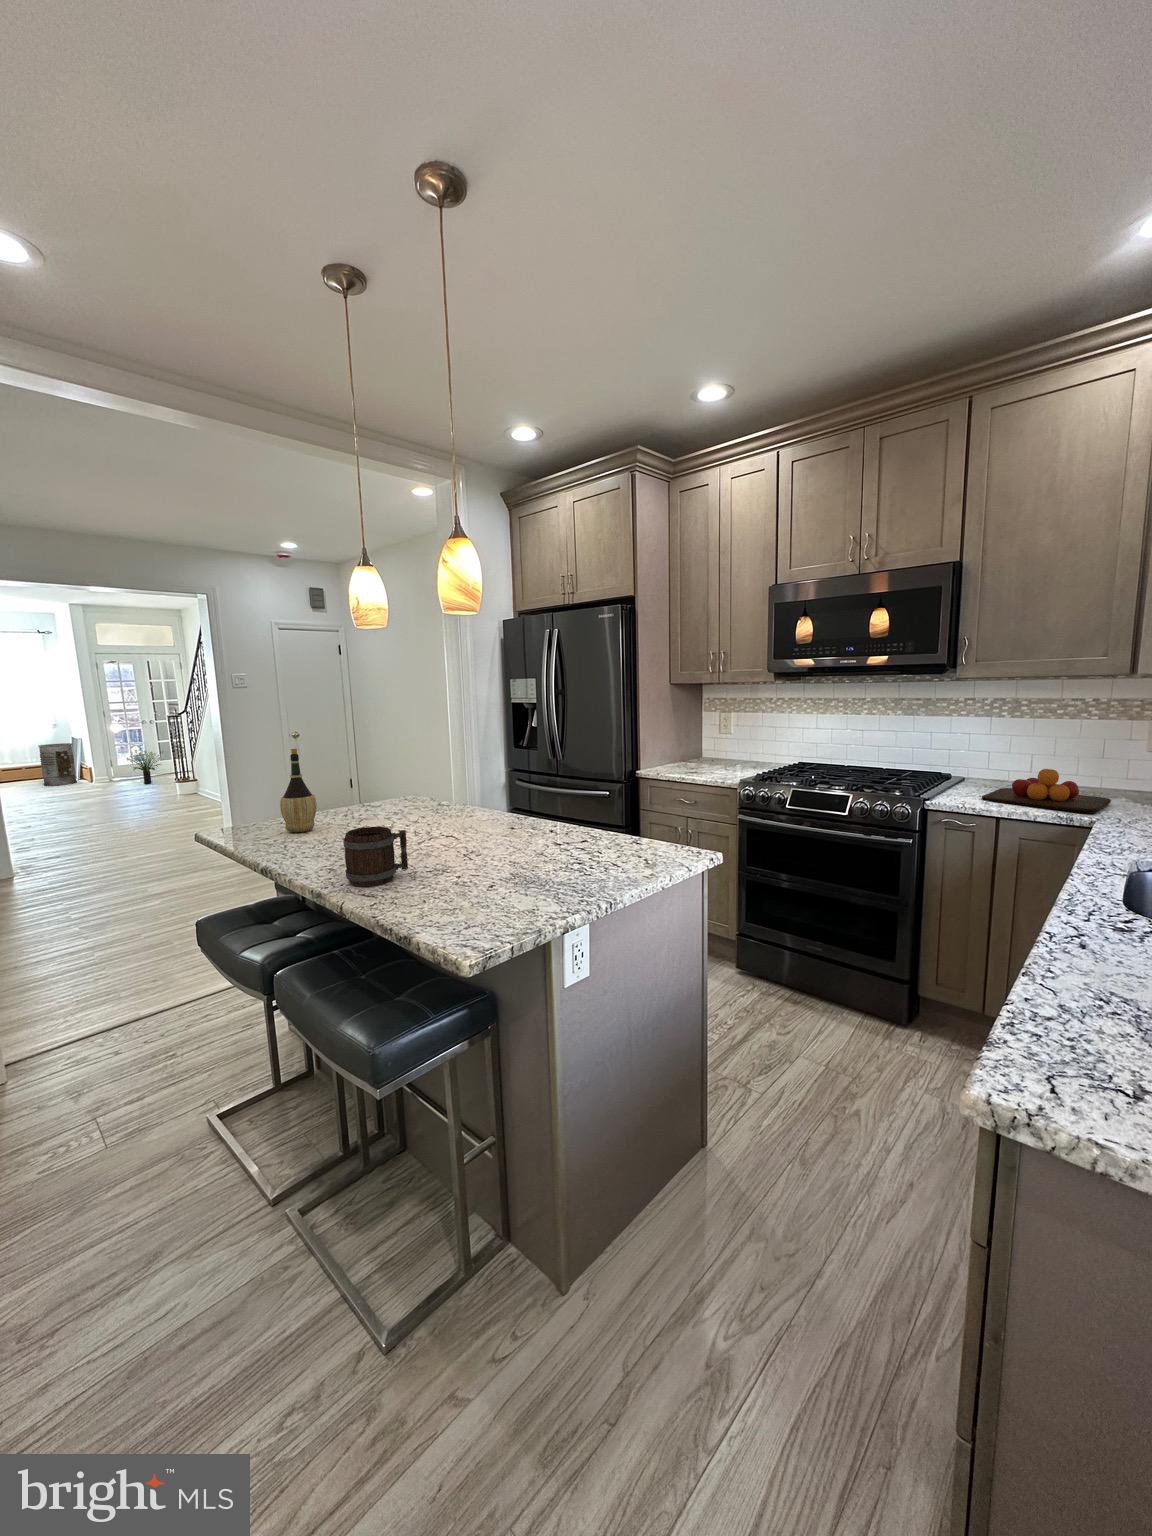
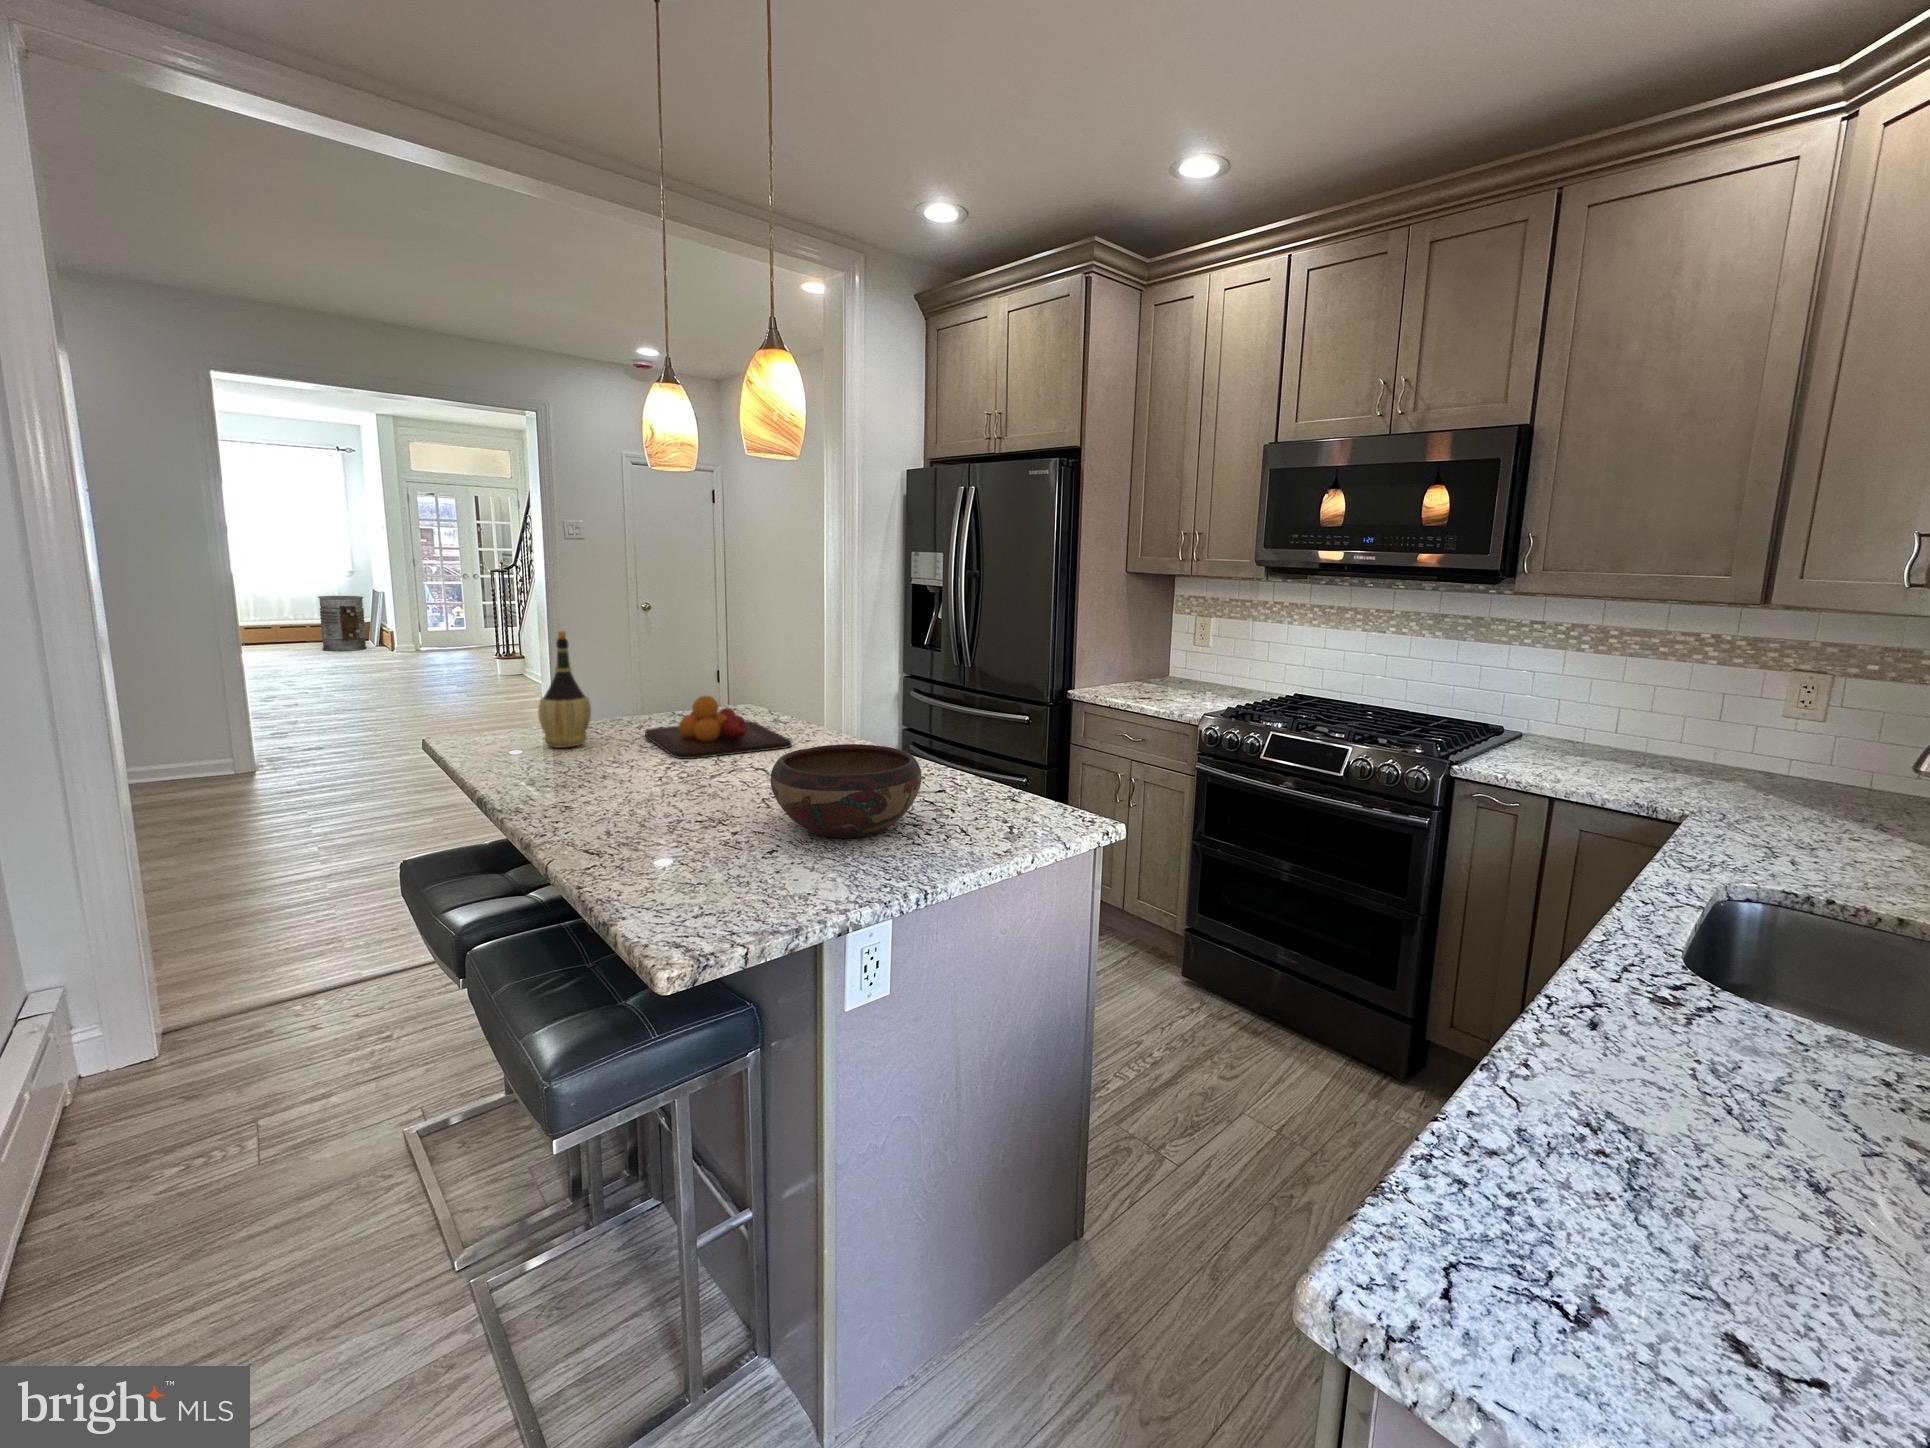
potted plant: present [127,751,164,784] -> none [431,613,481,657]
chopping board: present [982,769,1111,813] -> present [645,696,792,759]
decorative bowl: none [479,810,582,874] -> present [770,744,922,838]
mug: present [343,827,408,887] -> none [572,753,670,839]

